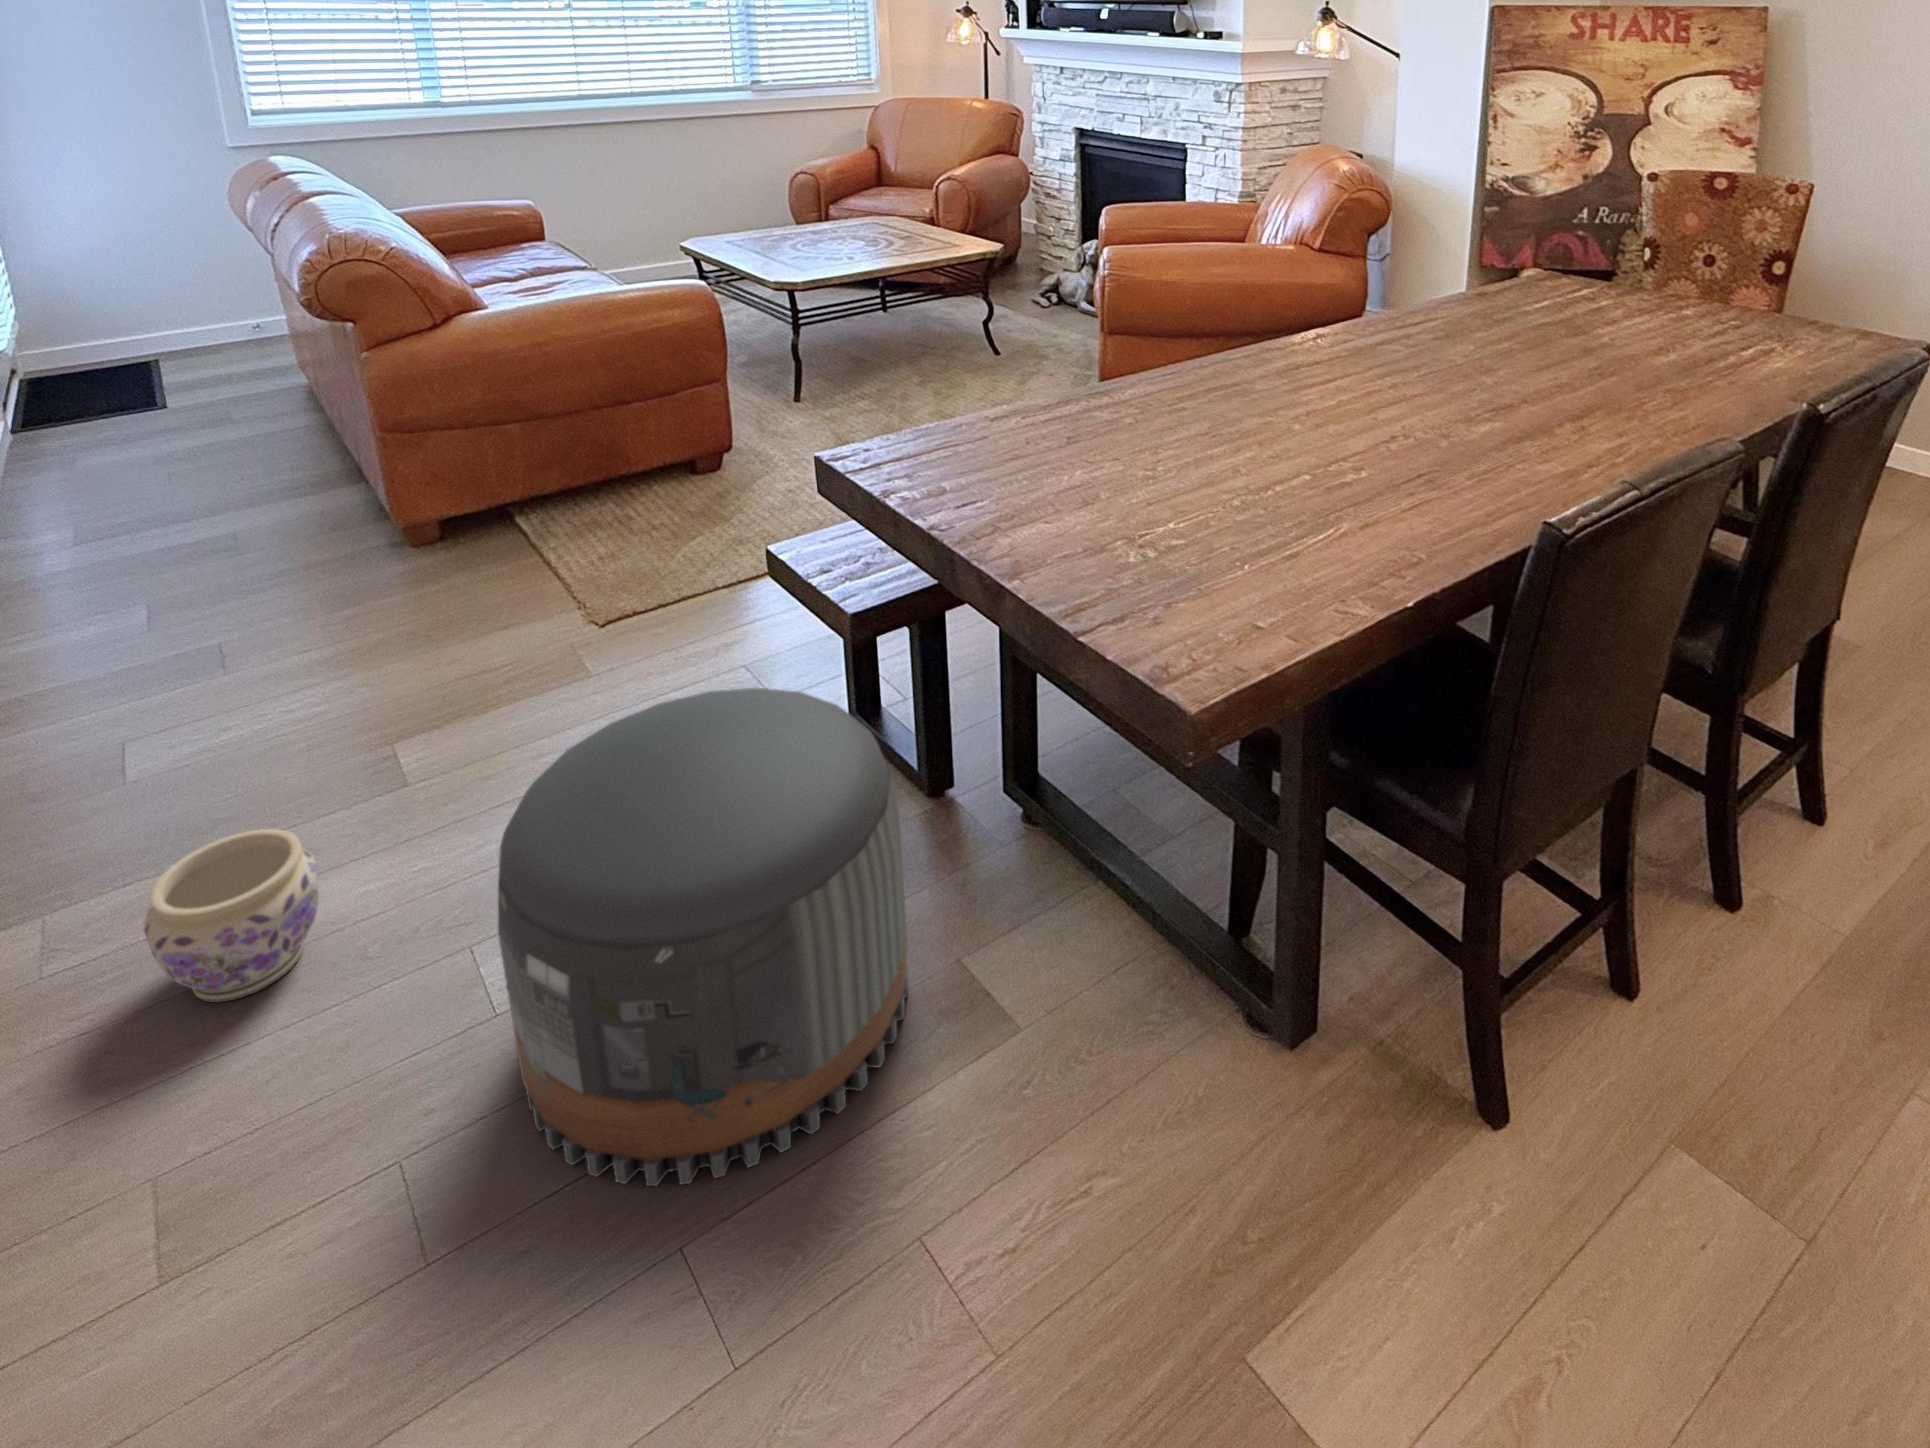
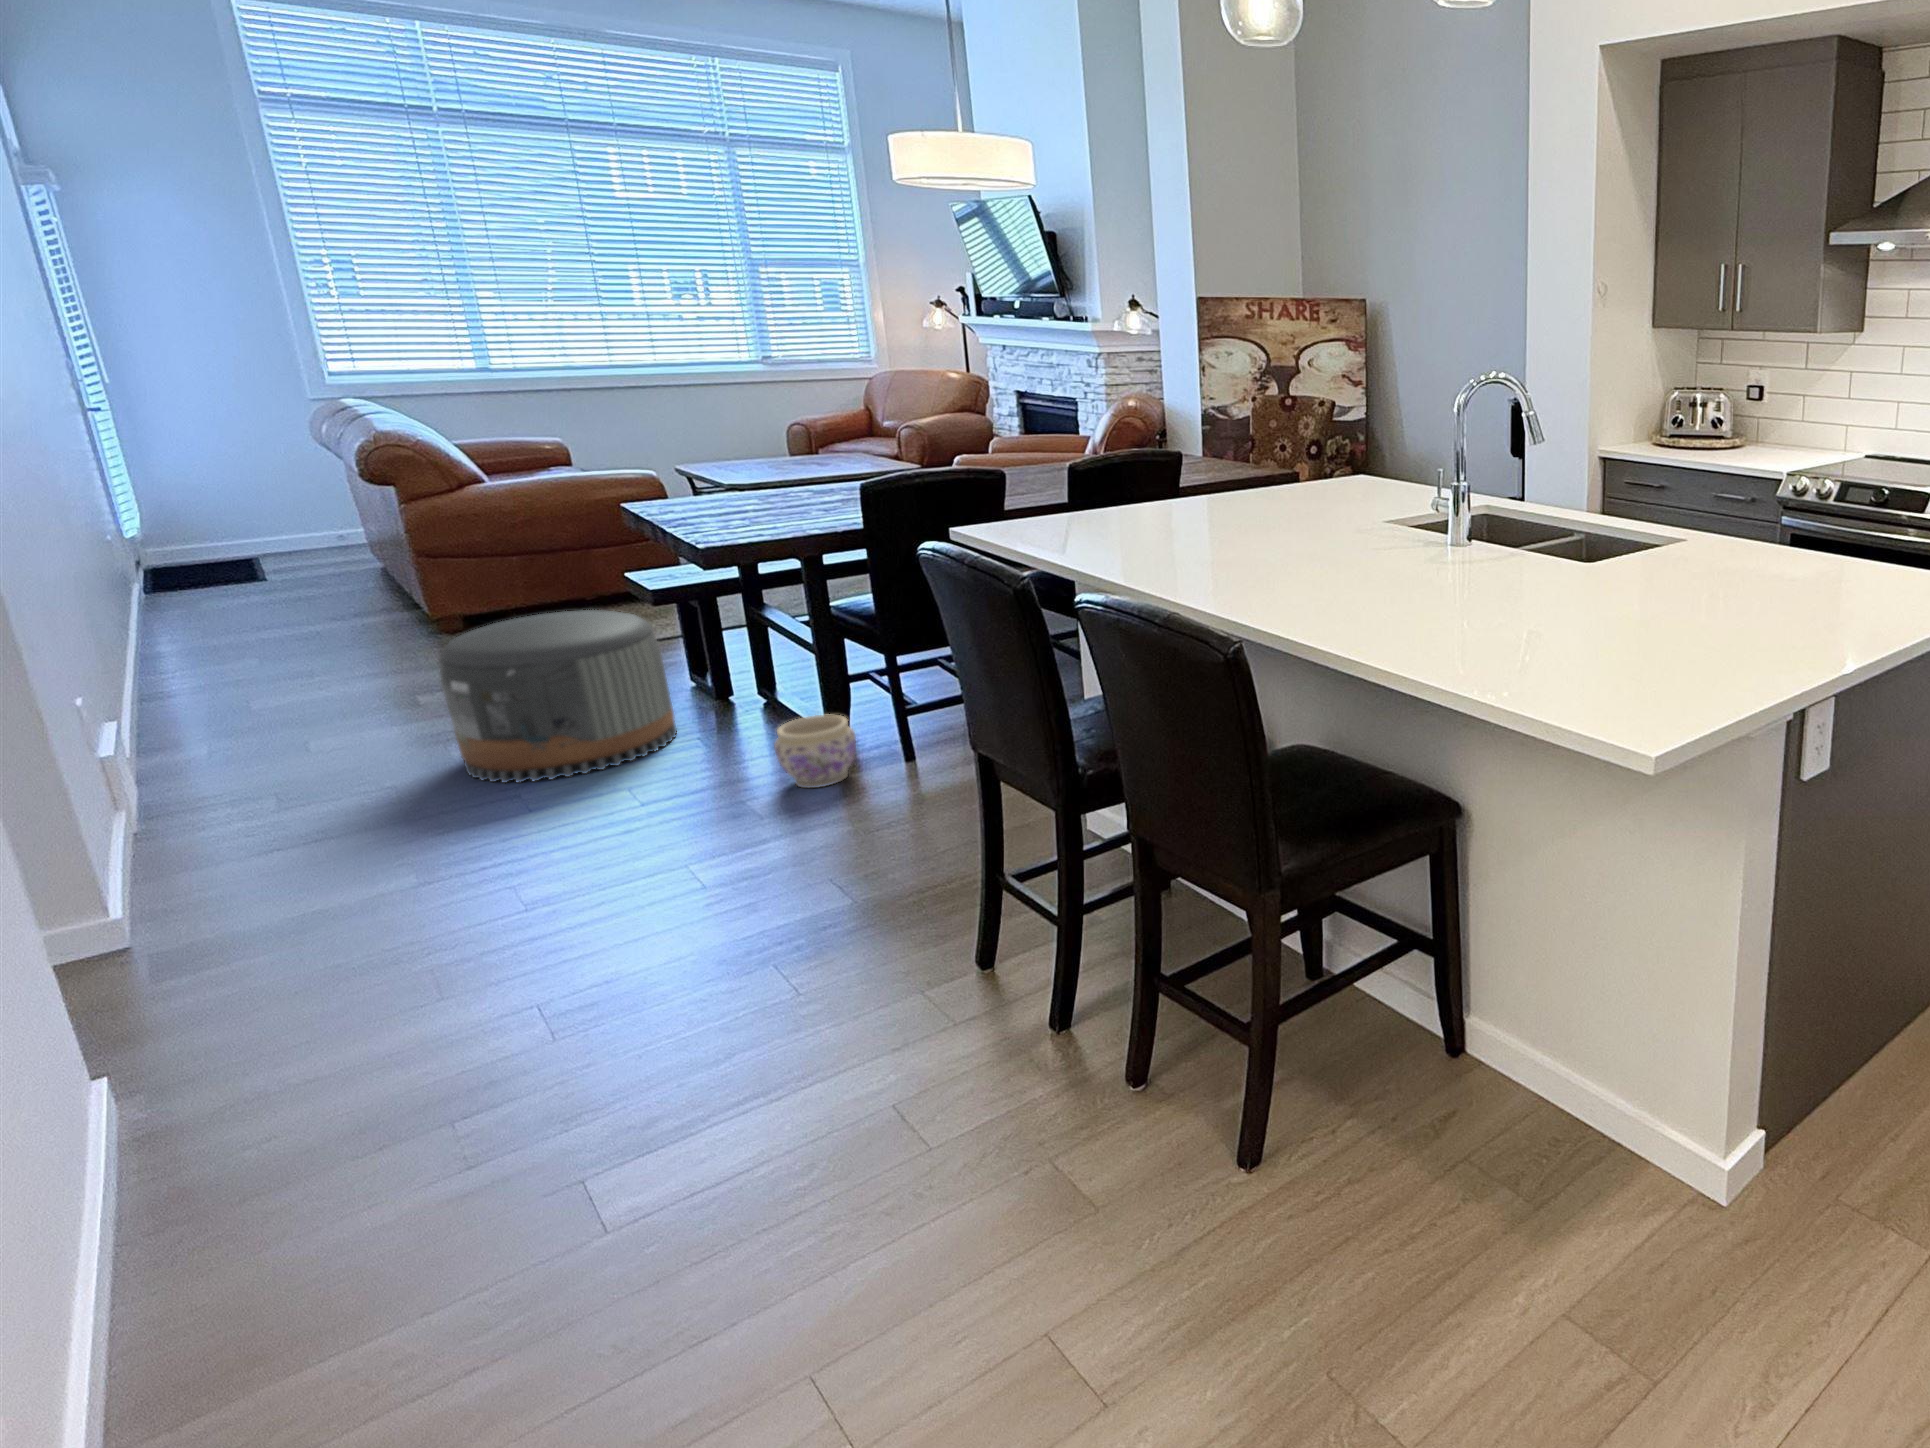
planter: present [144,829,319,1003] -> present [774,715,856,788]

